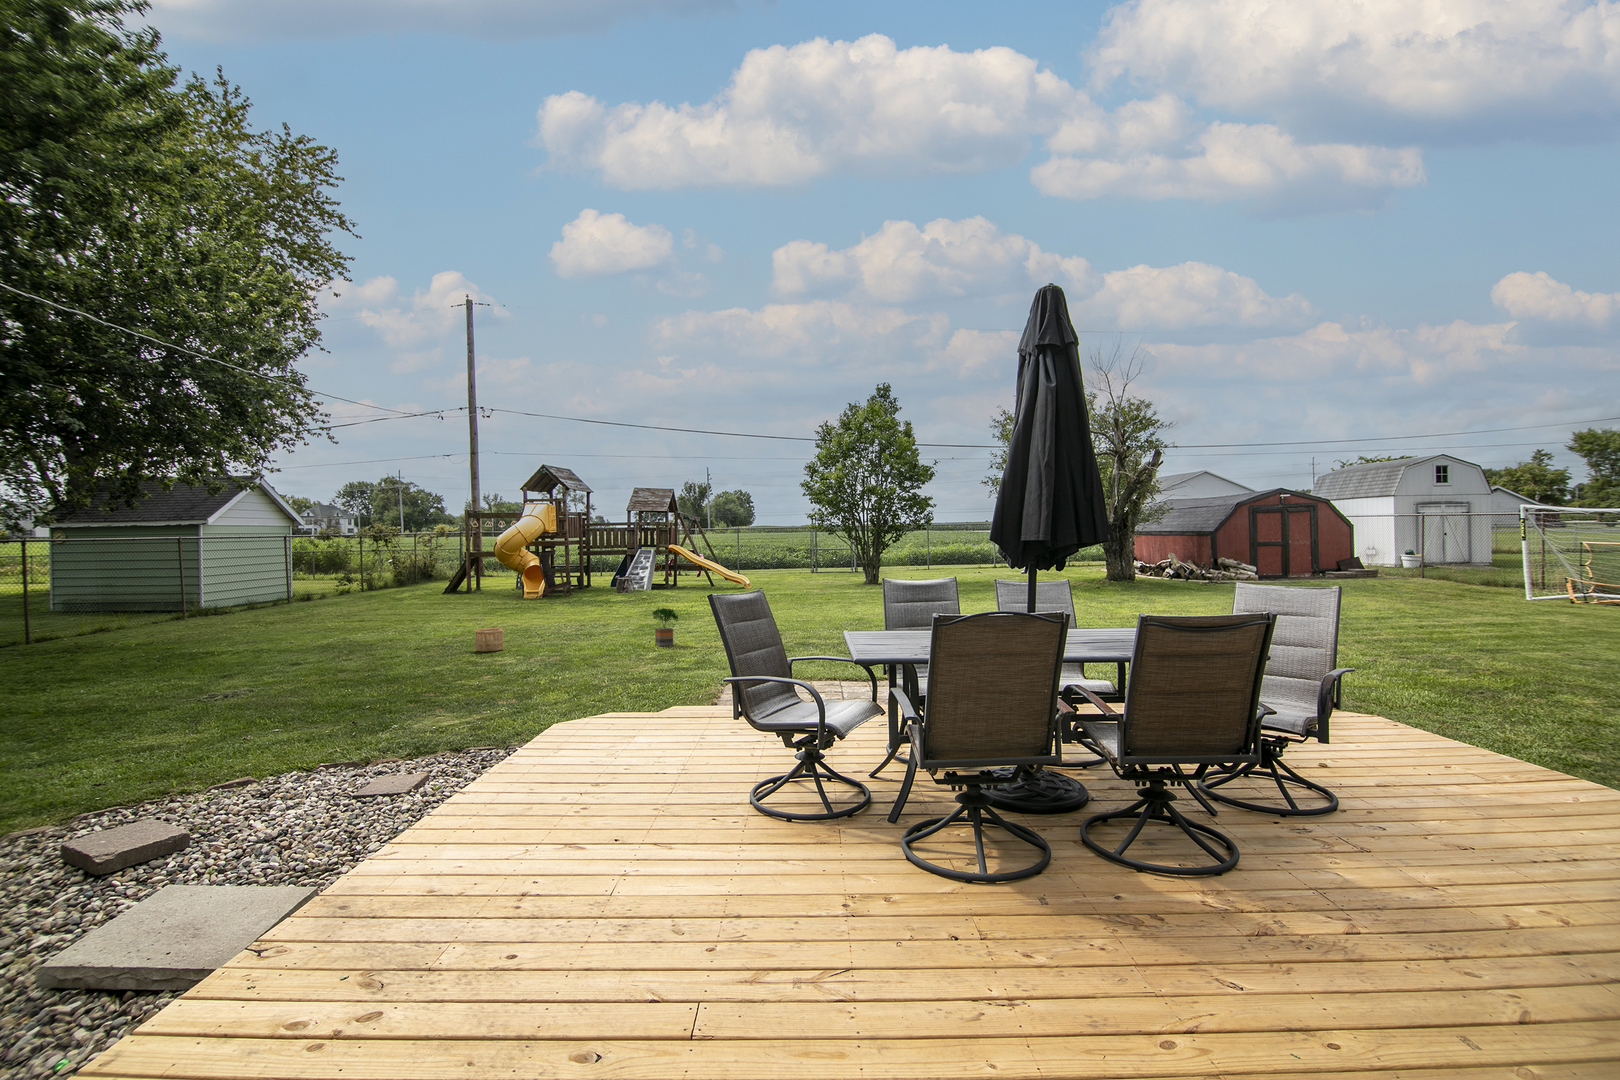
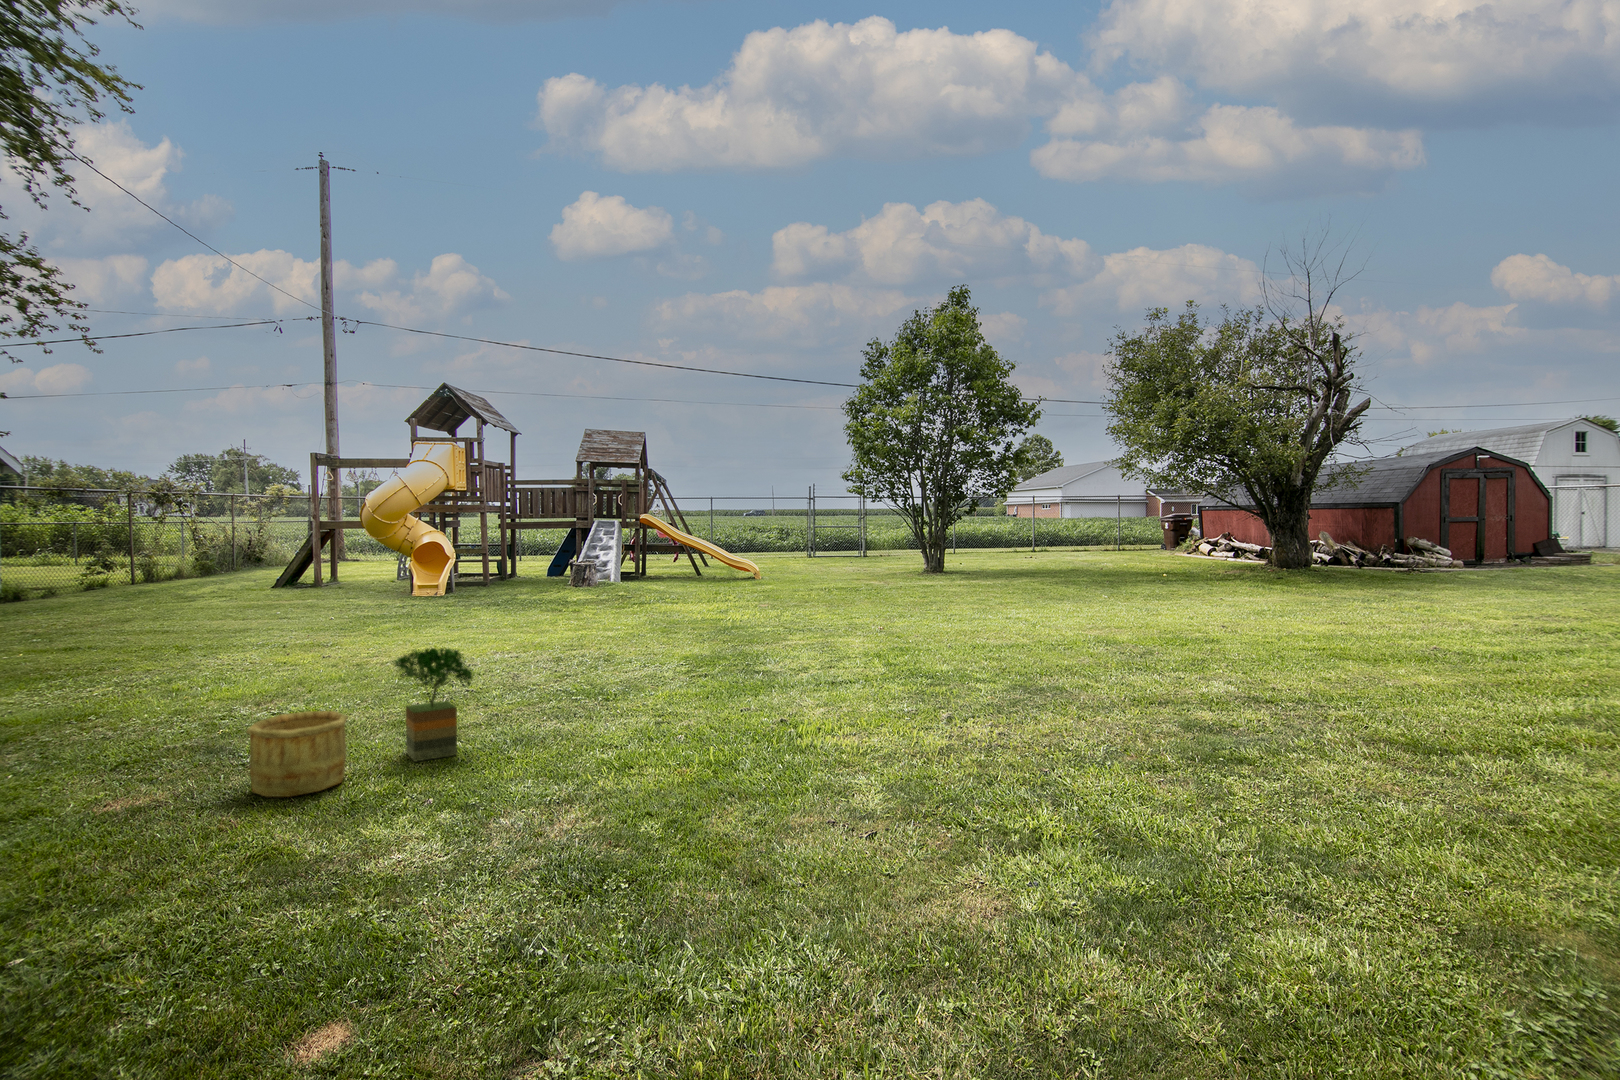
lounge chair: present [539,553,572,597] -> none [437,521,497,596]
potted tree: present [652,608,678,646] -> present [393,648,473,761]

